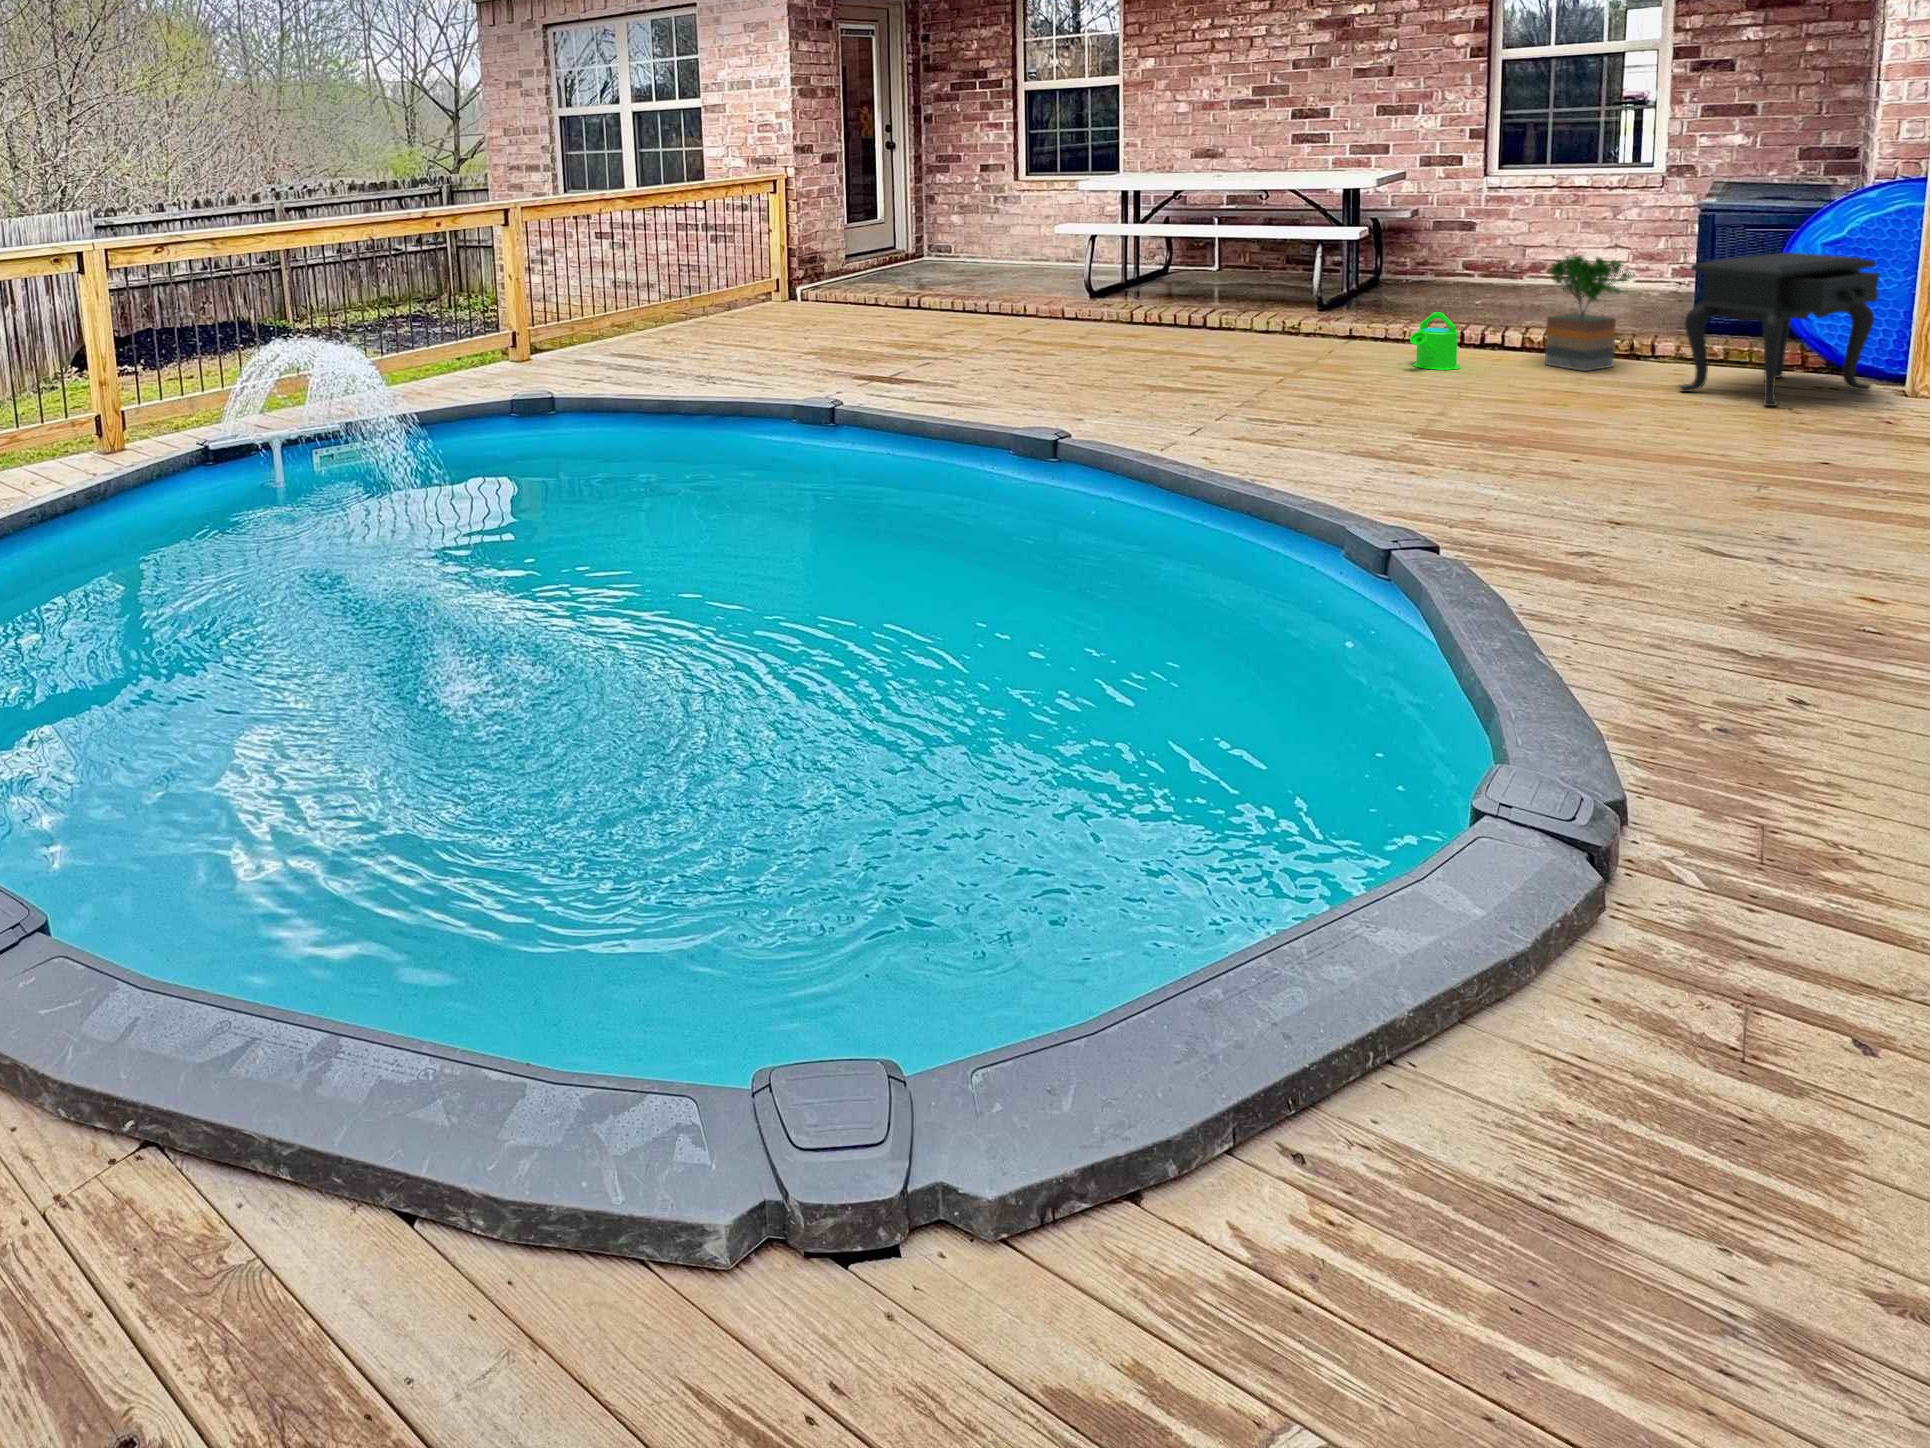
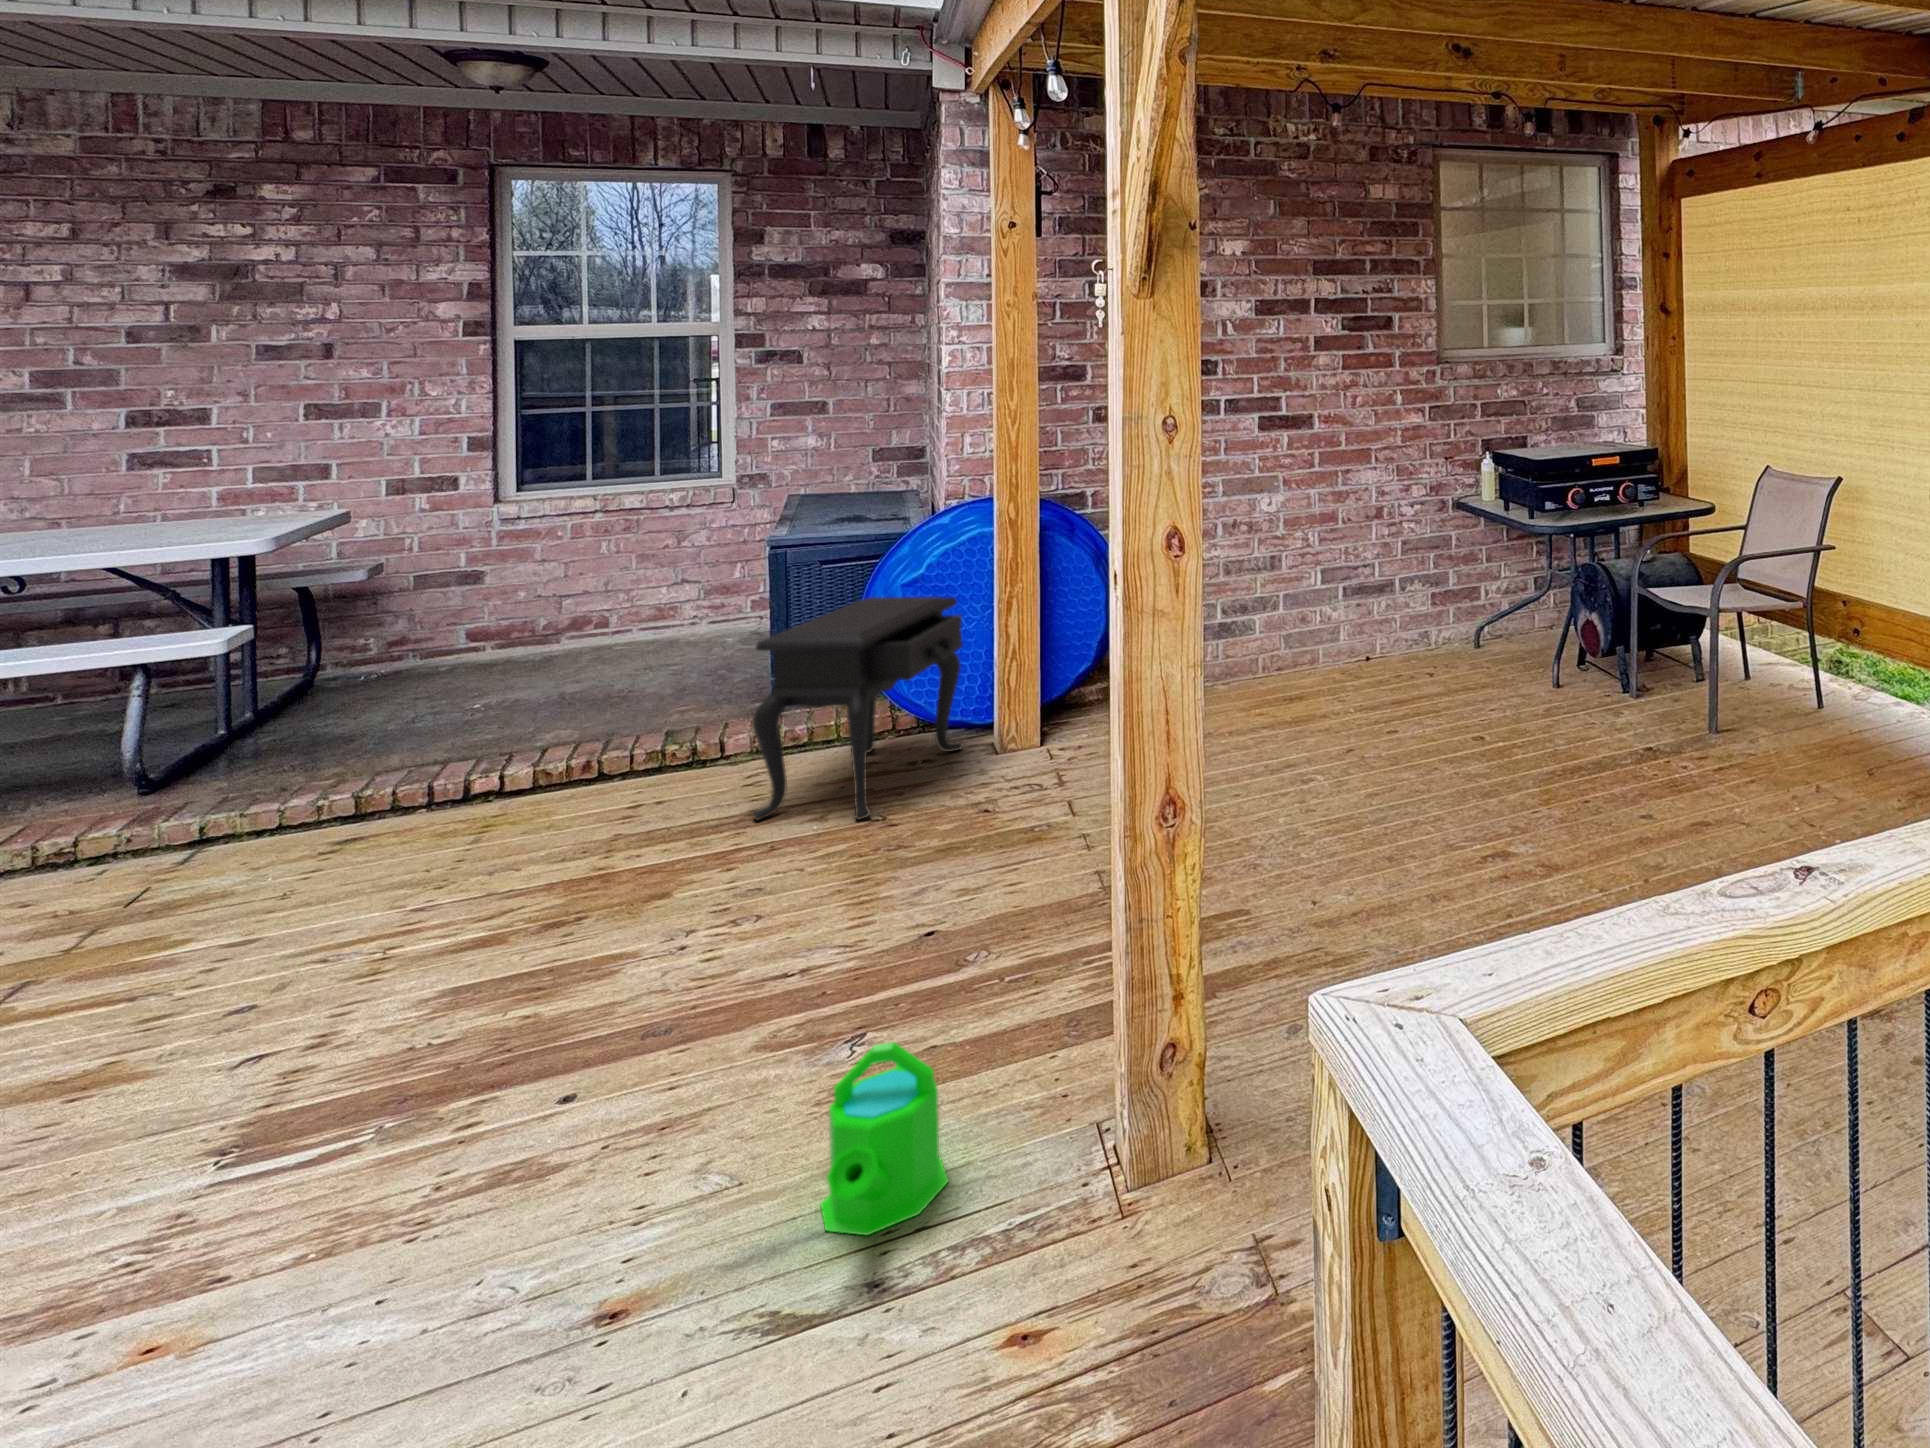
potted tree: present [1545,256,1632,371] -> none [556,635,690,814]
watering can: present [1410,312,1460,370] -> present [821,1042,948,1235]

